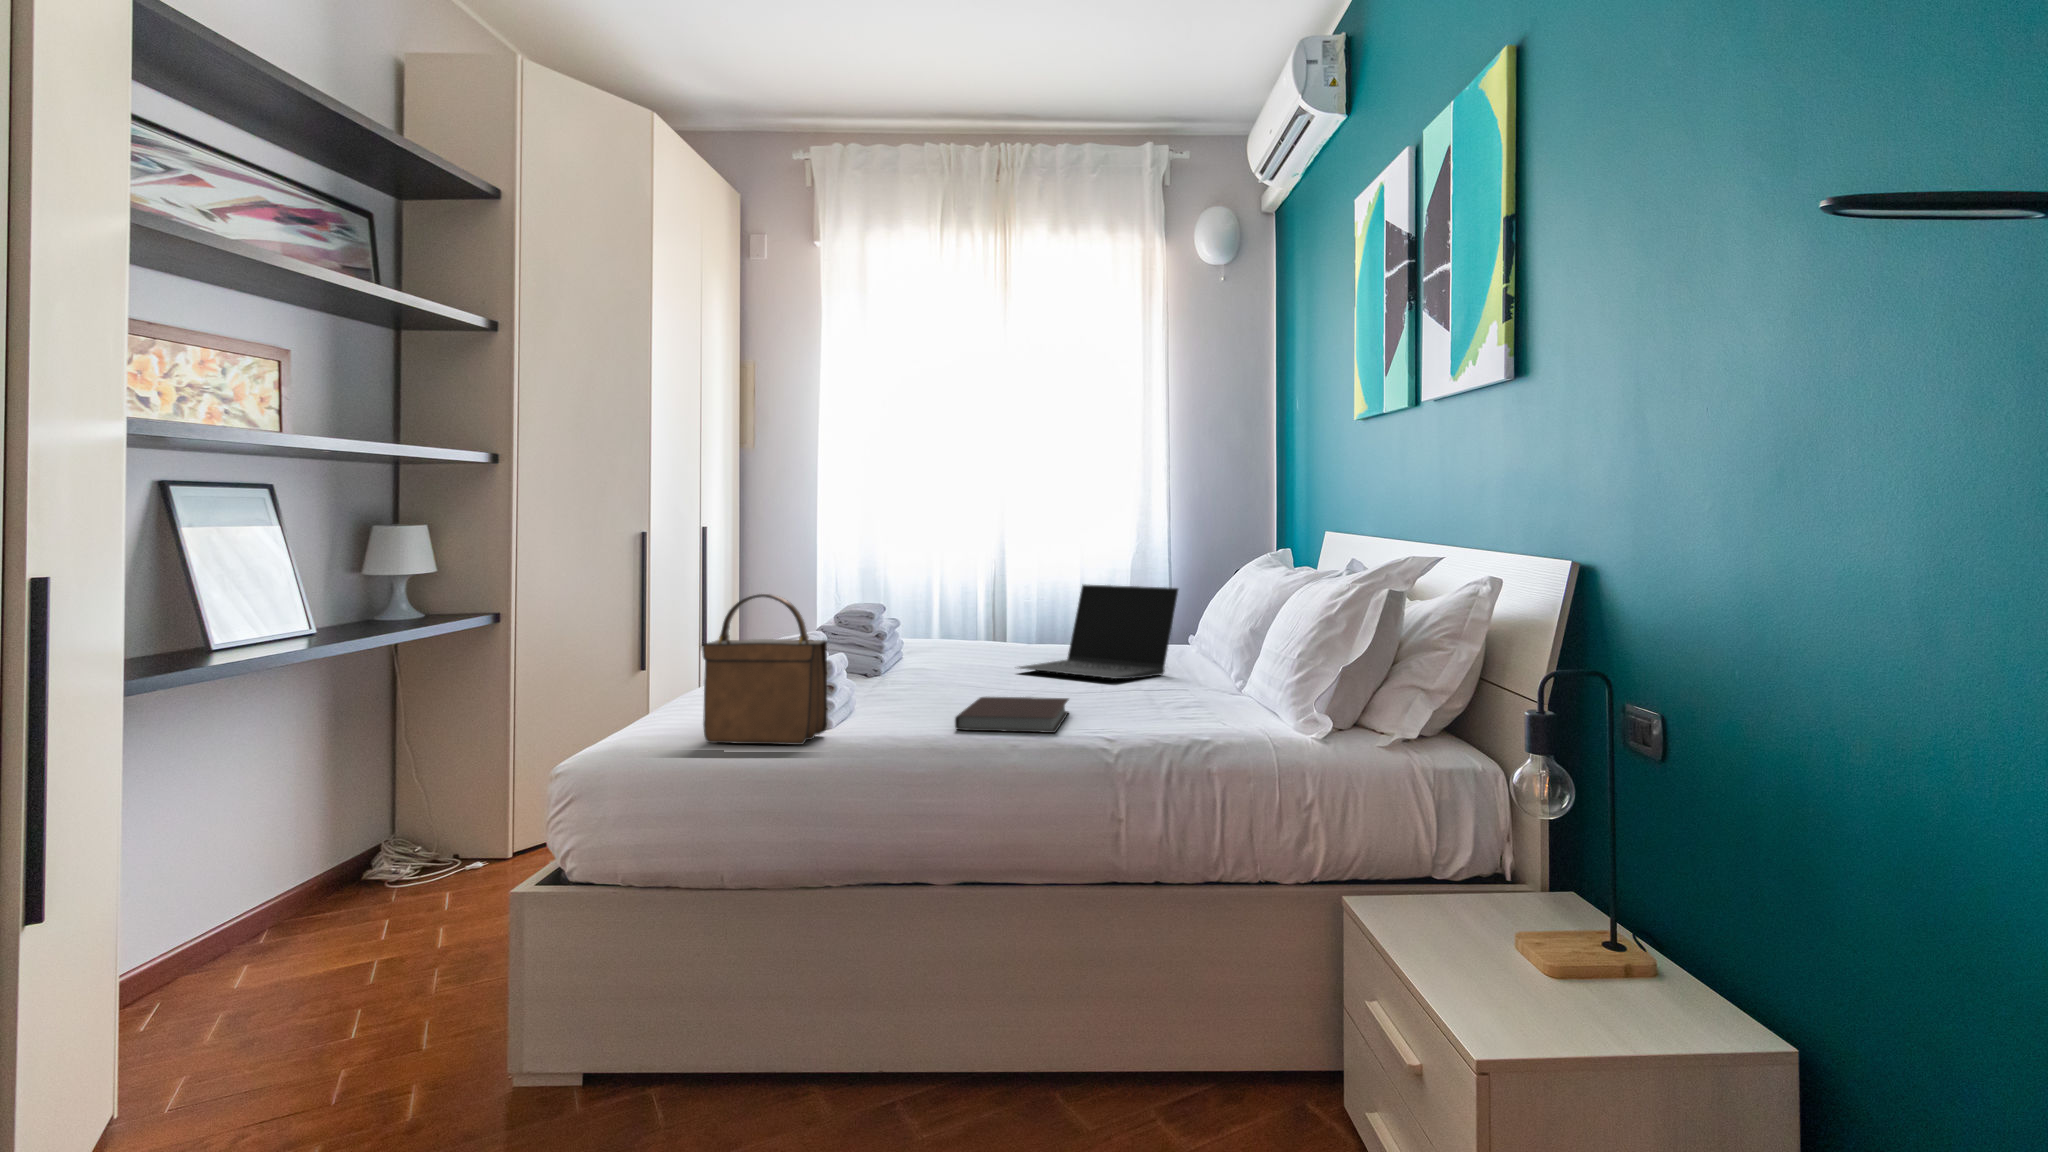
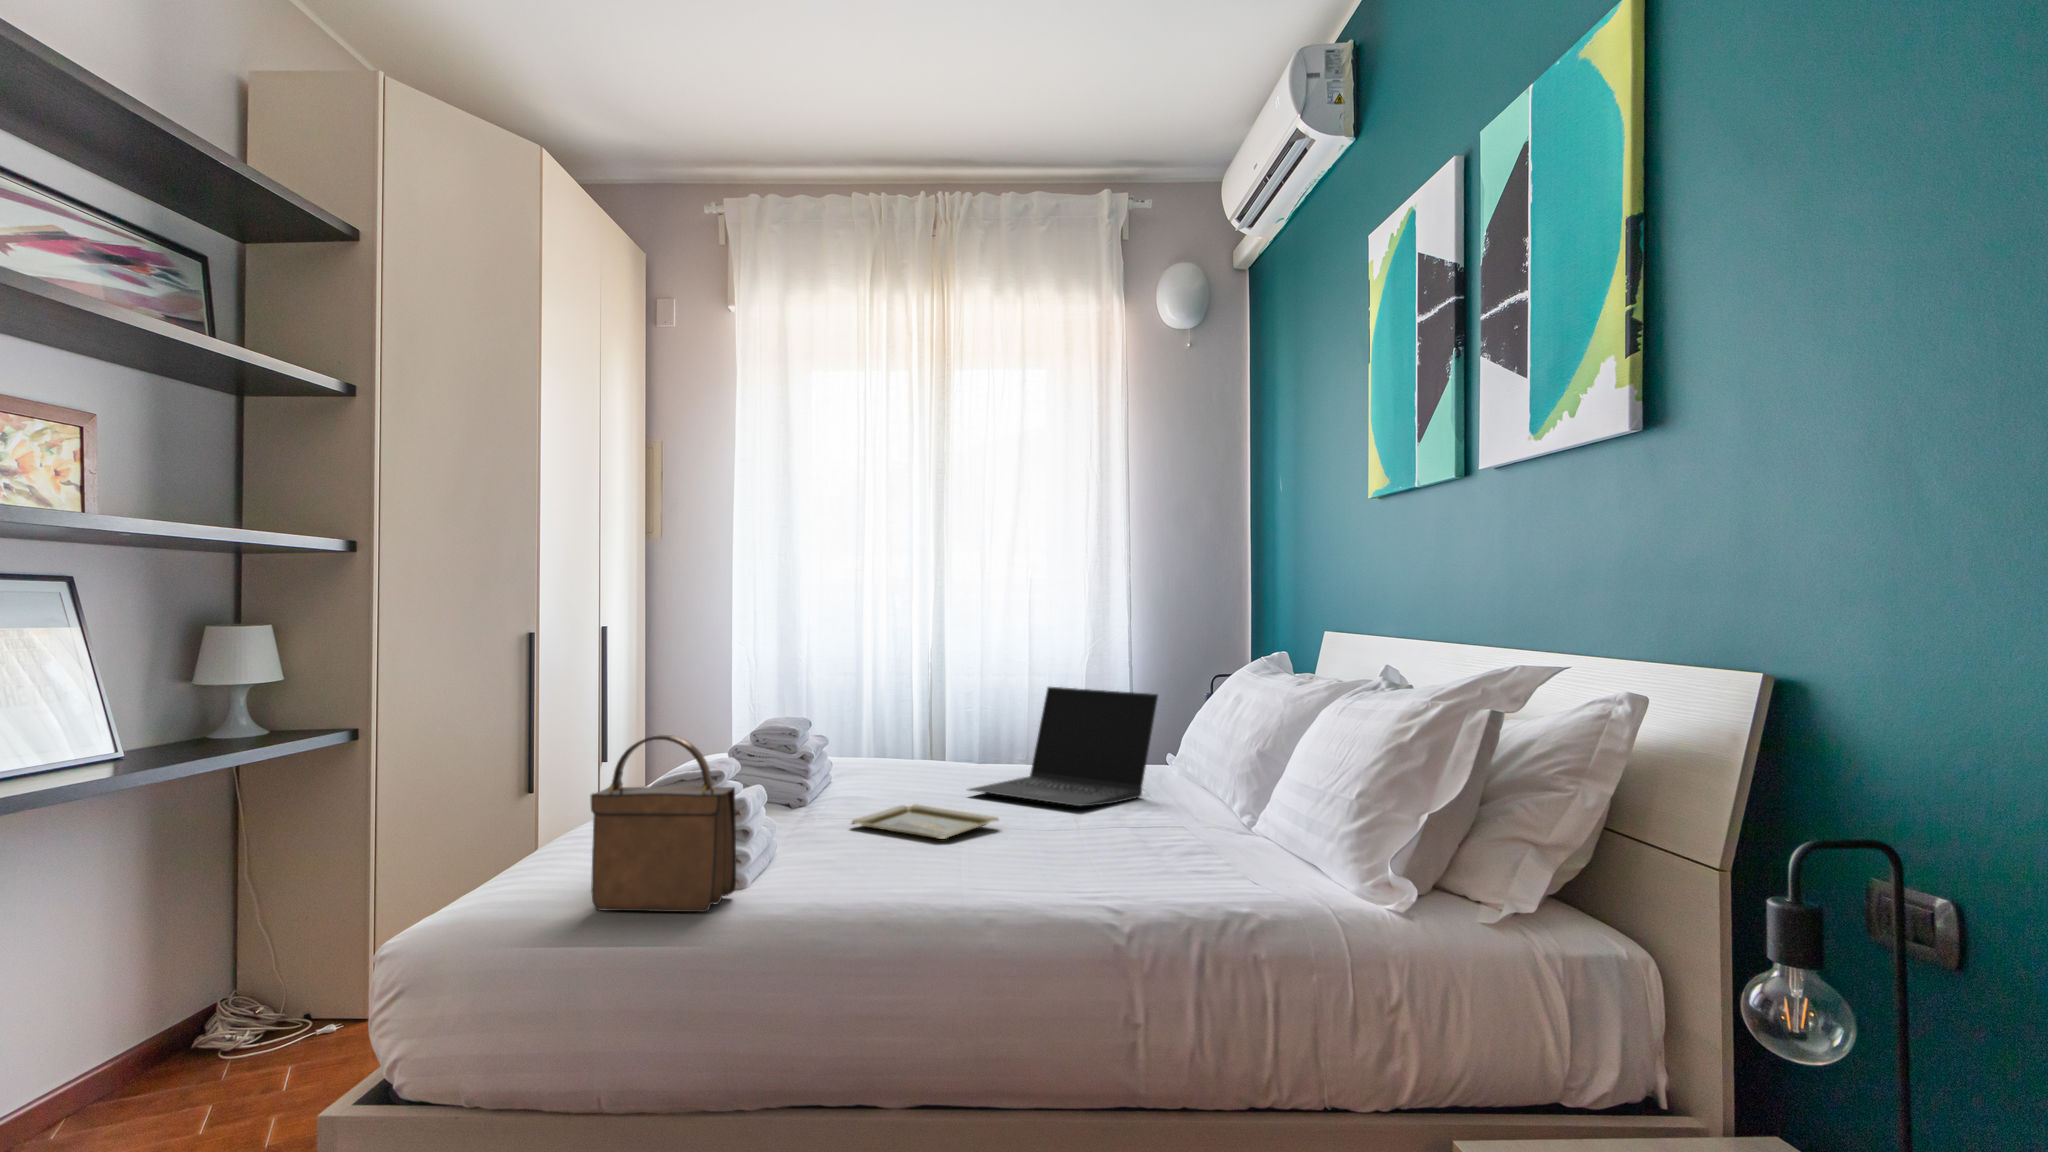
tray: none [919,676,1047,700] -> present [852,804,999,839]
notebook: present [955,697,1069,733] -> none [885,840,1022,891]

